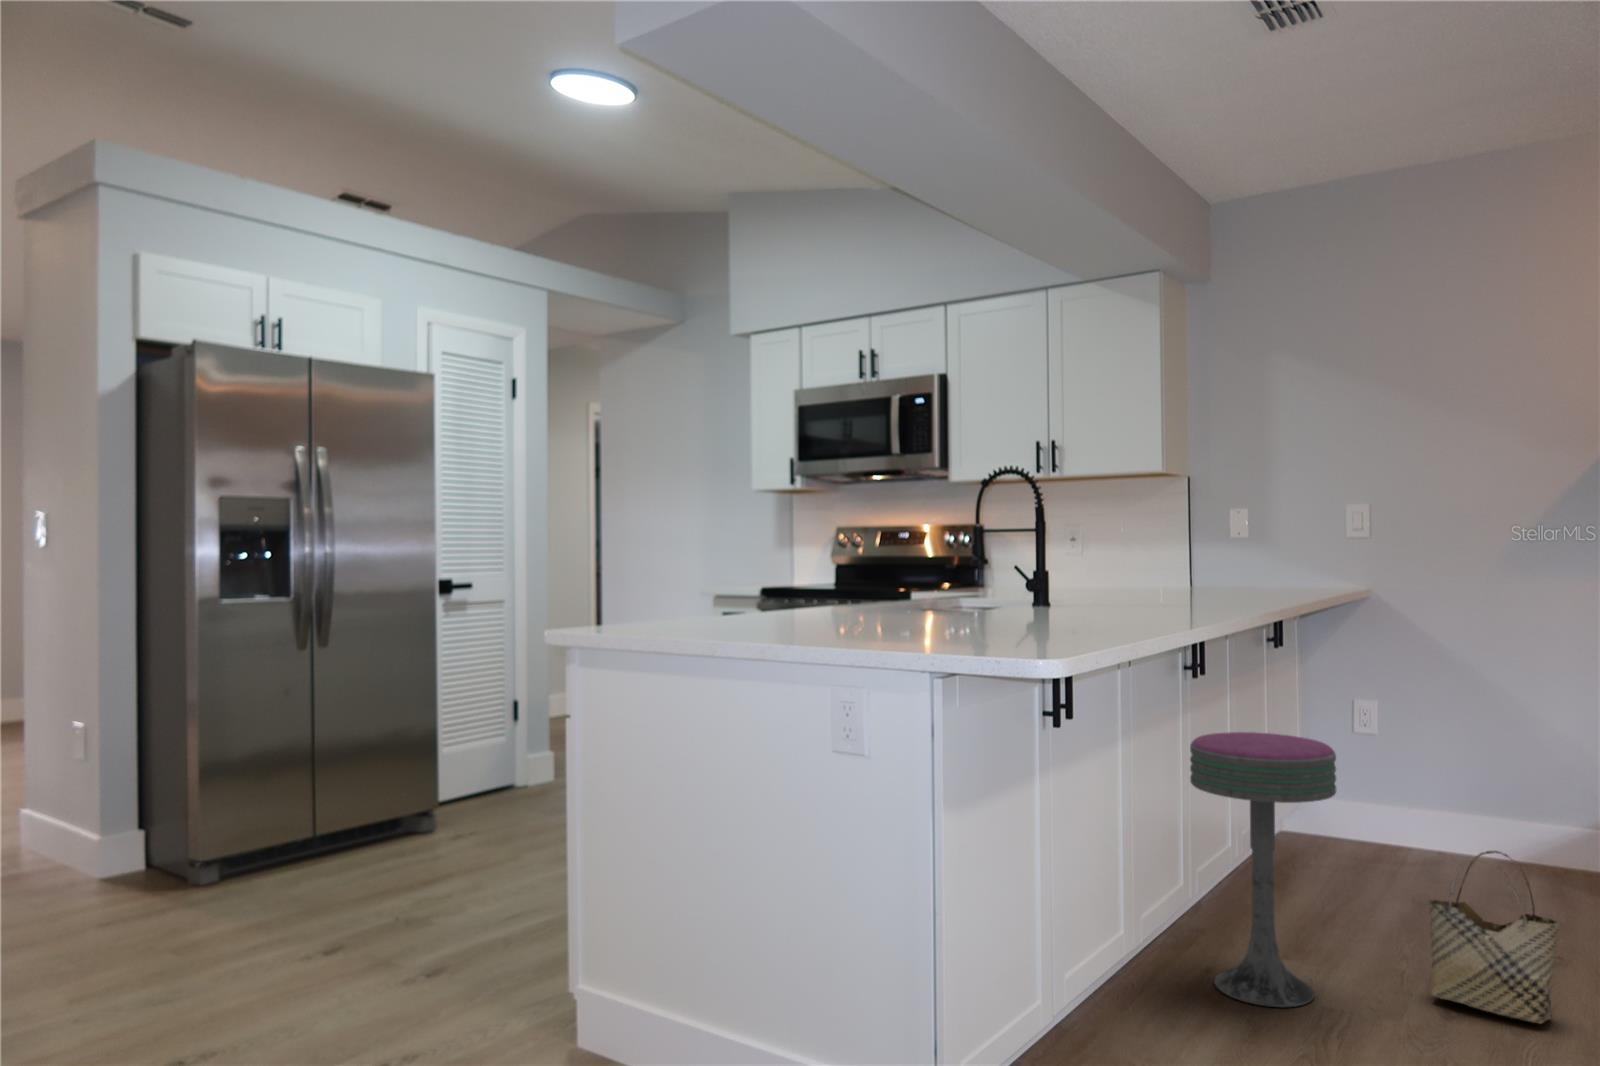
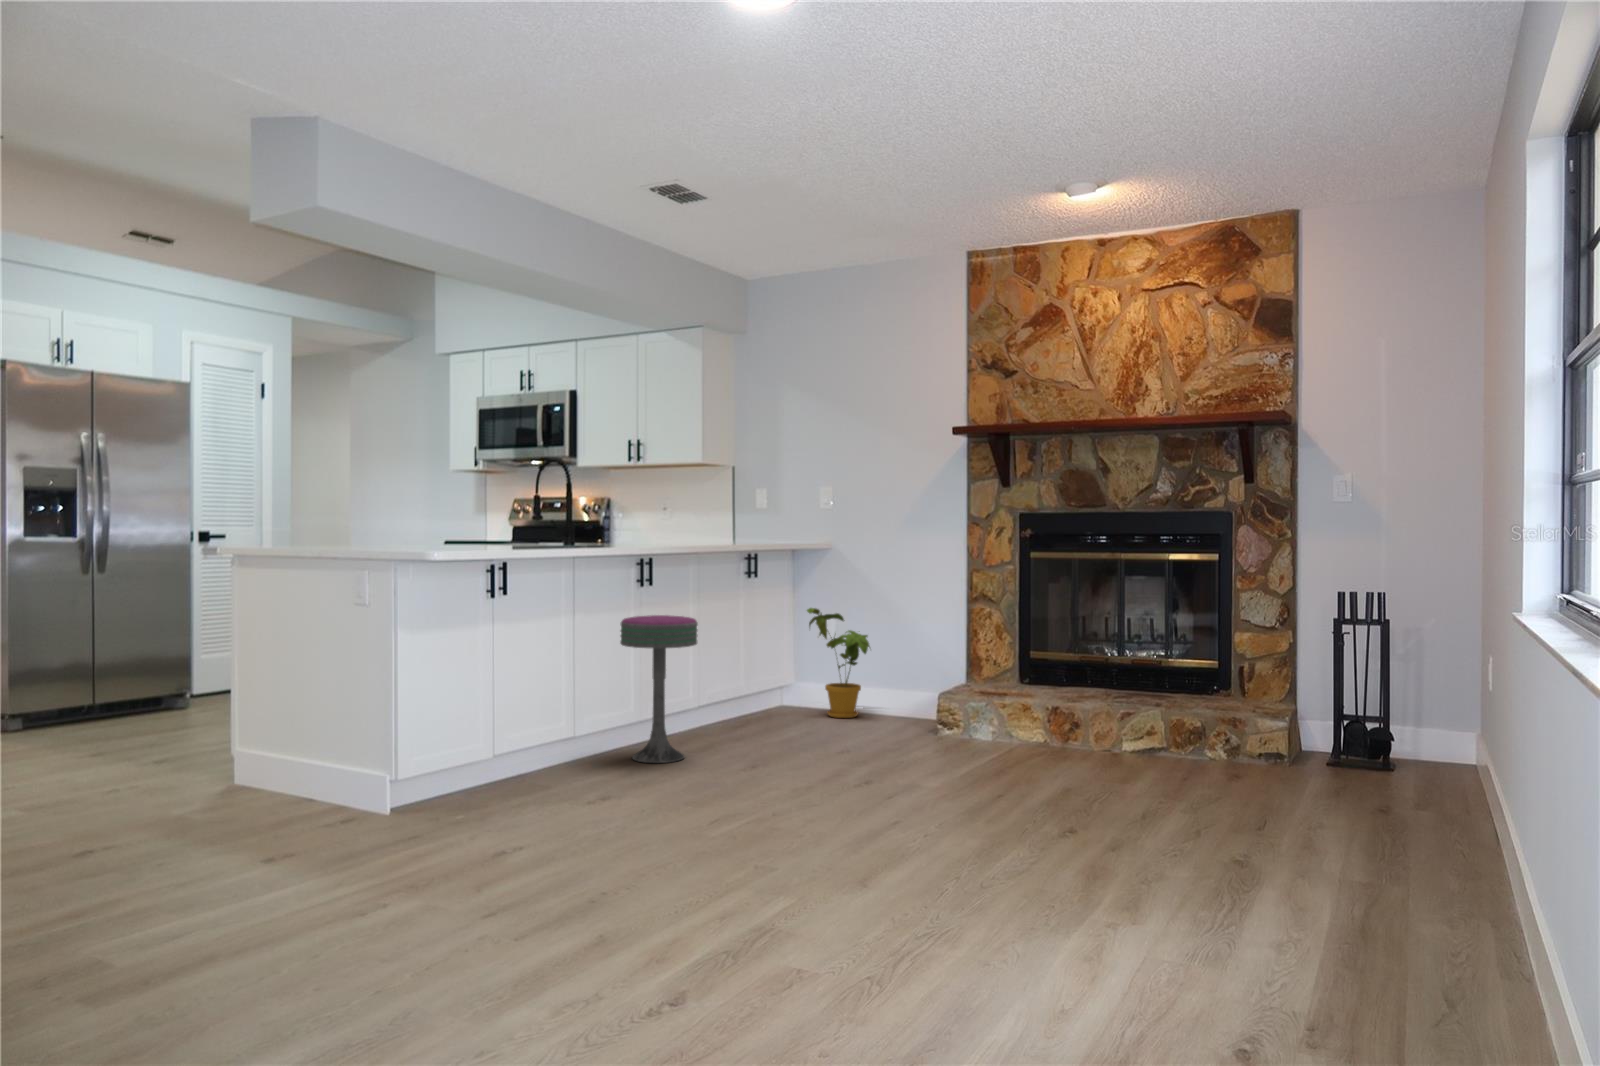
house plant: none [1369,697,1491,877] -> present [807,608,870,718]
woven basket: present [1427,851,1559,1023] -> none [743,677,800,765]

